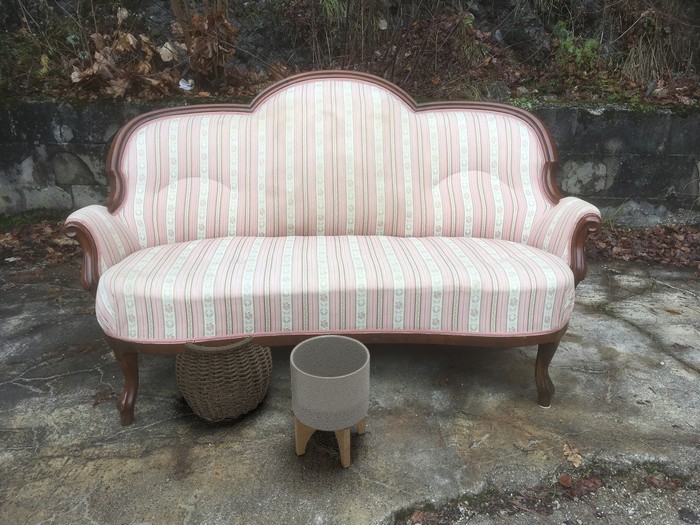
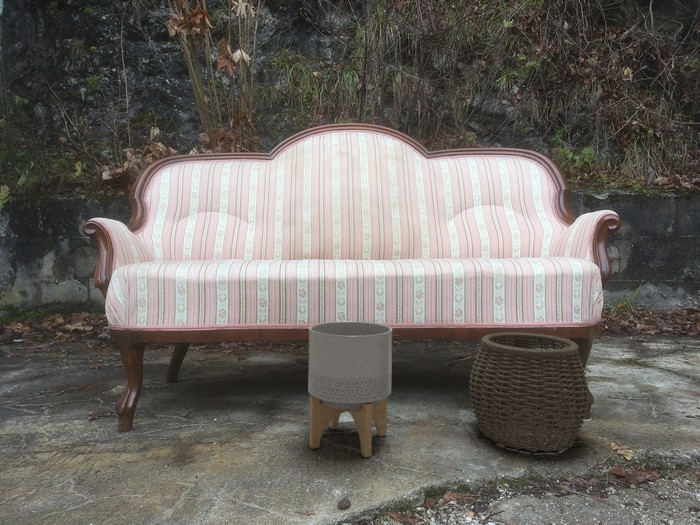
woven basket: present [175,335,272,420] -> present [469,332,589,452]

